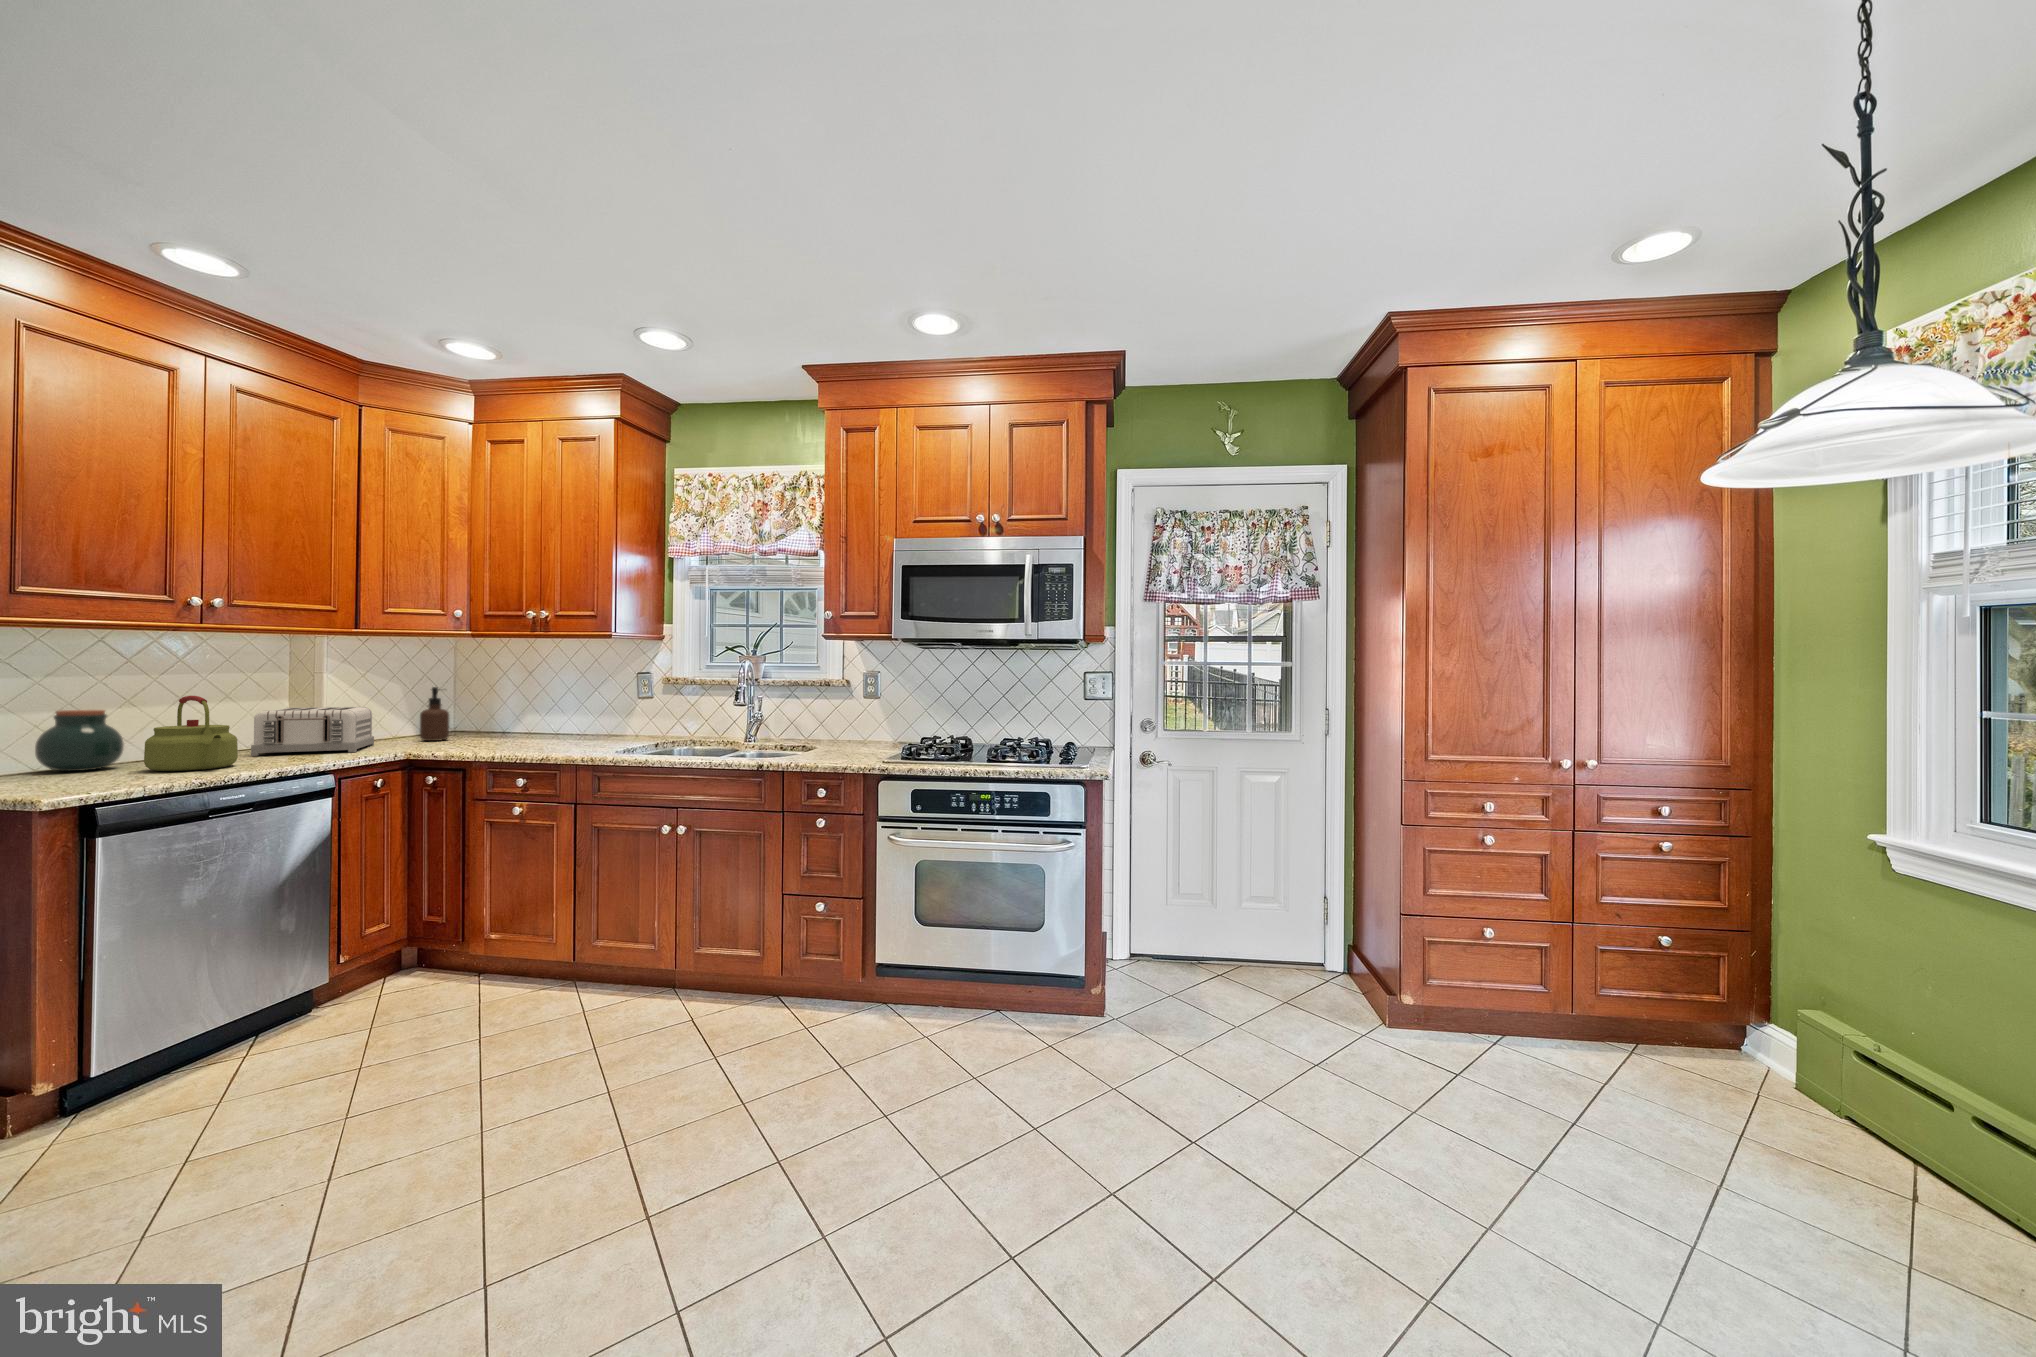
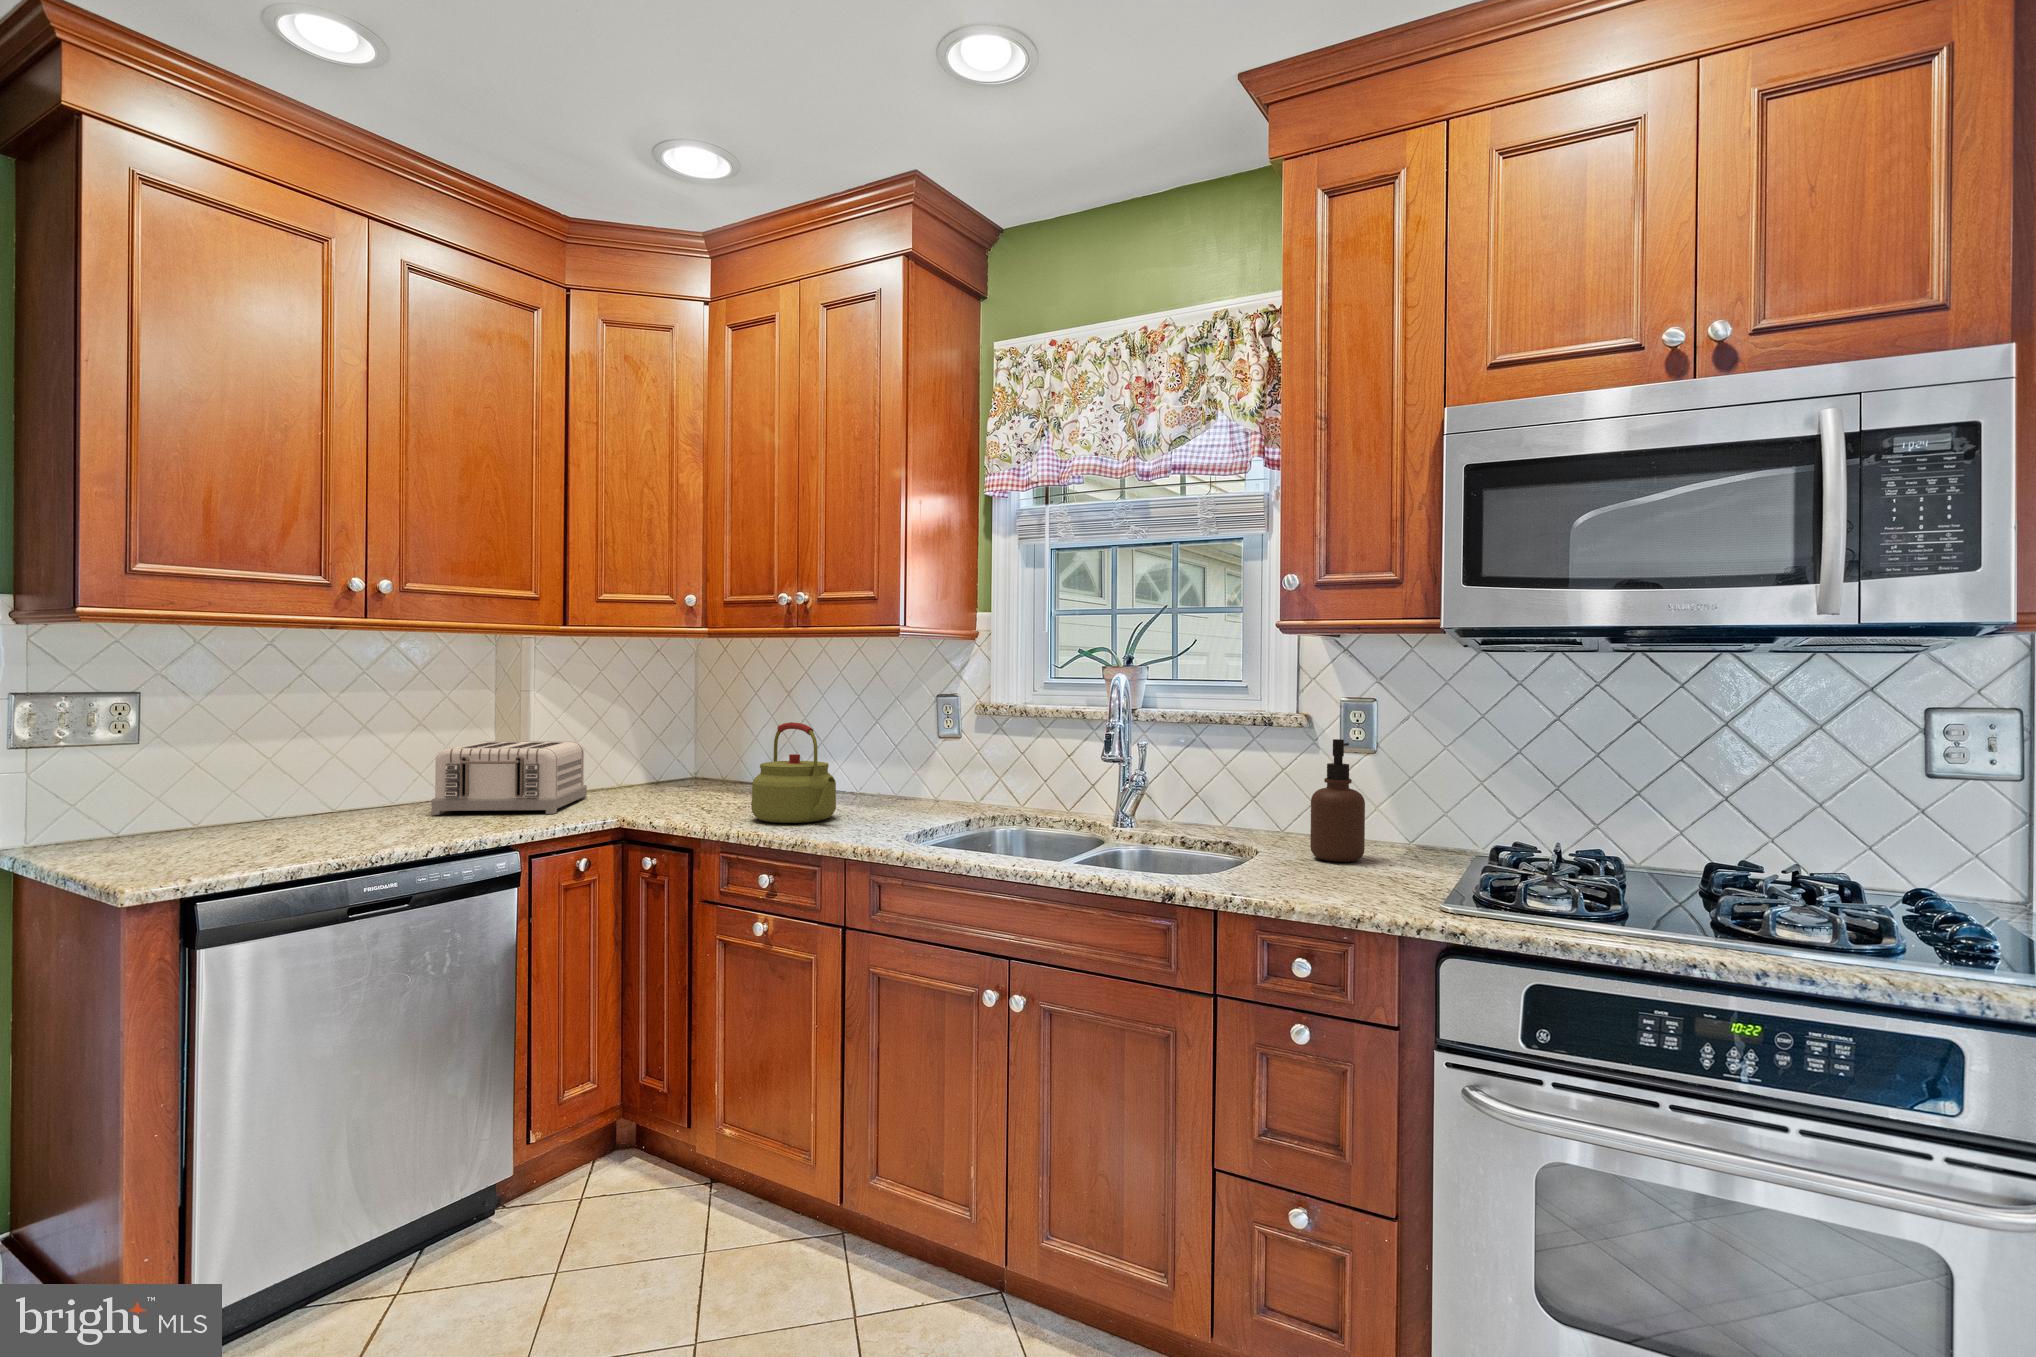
soap dispenser: present [420,687,449,741] -> present [1310,739,1365,862]
kettle: present [144,696,238,771] -> present [751,722,836,823]
jar: present [35,710,124,771] -> none [181,746,279,835]

